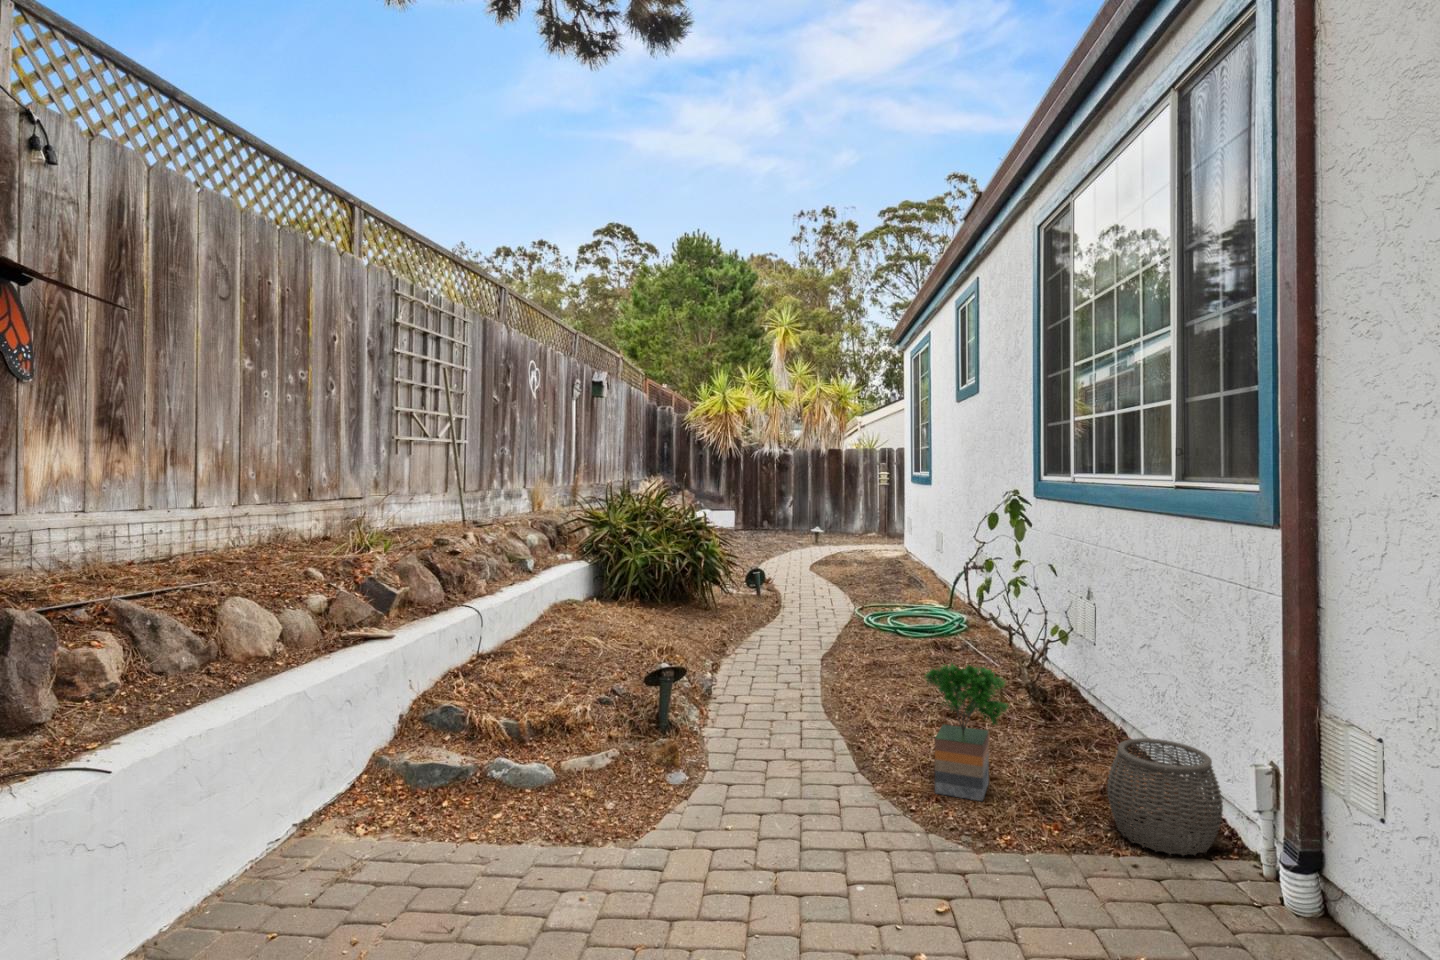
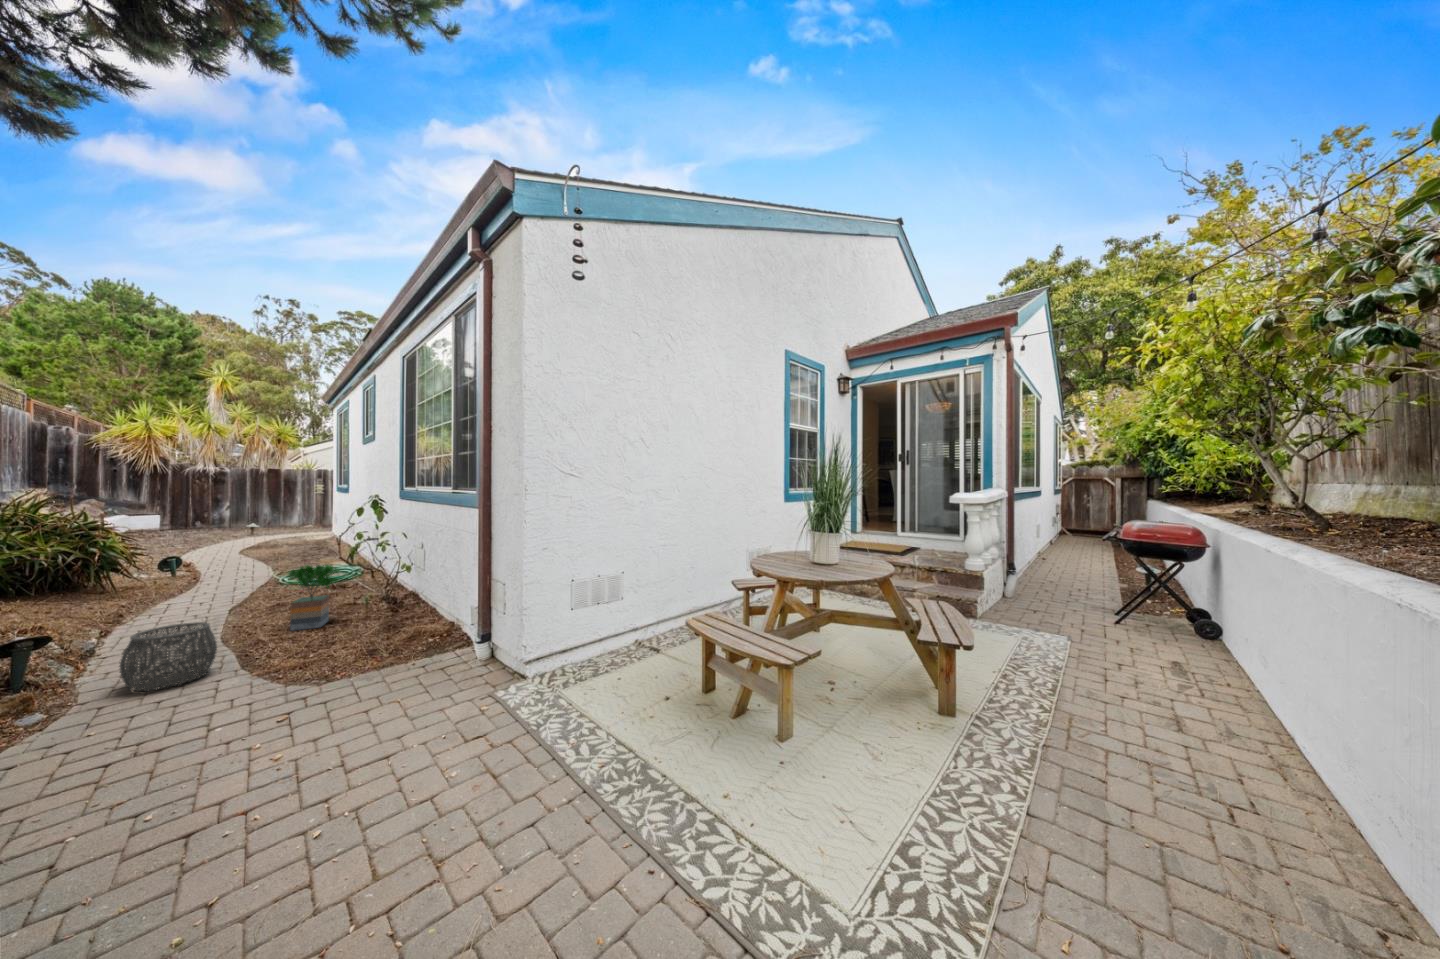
woven basket: present [1107,738,1223,856] -> present [119,622,217,692]

